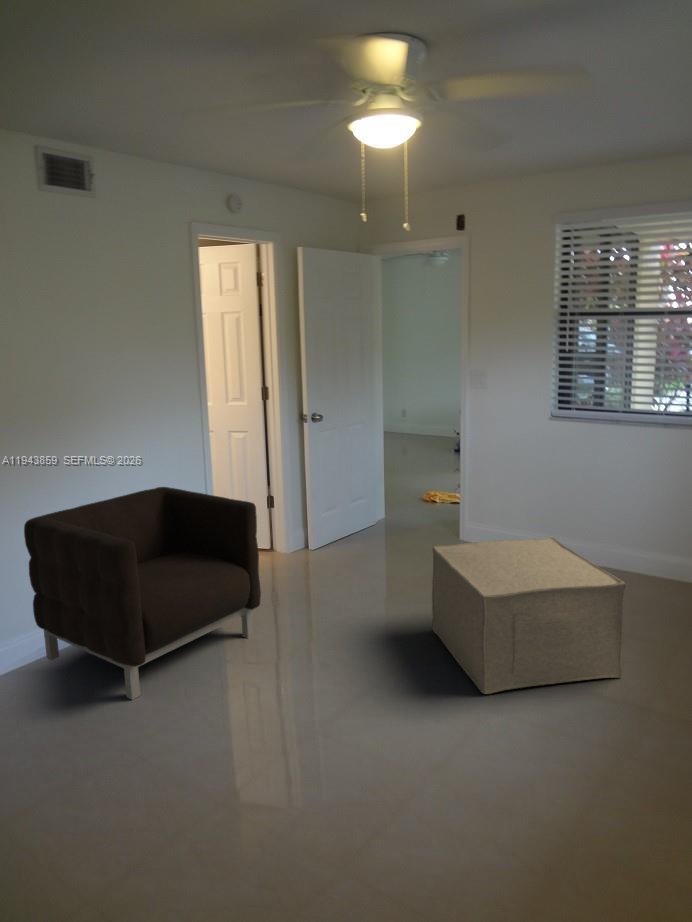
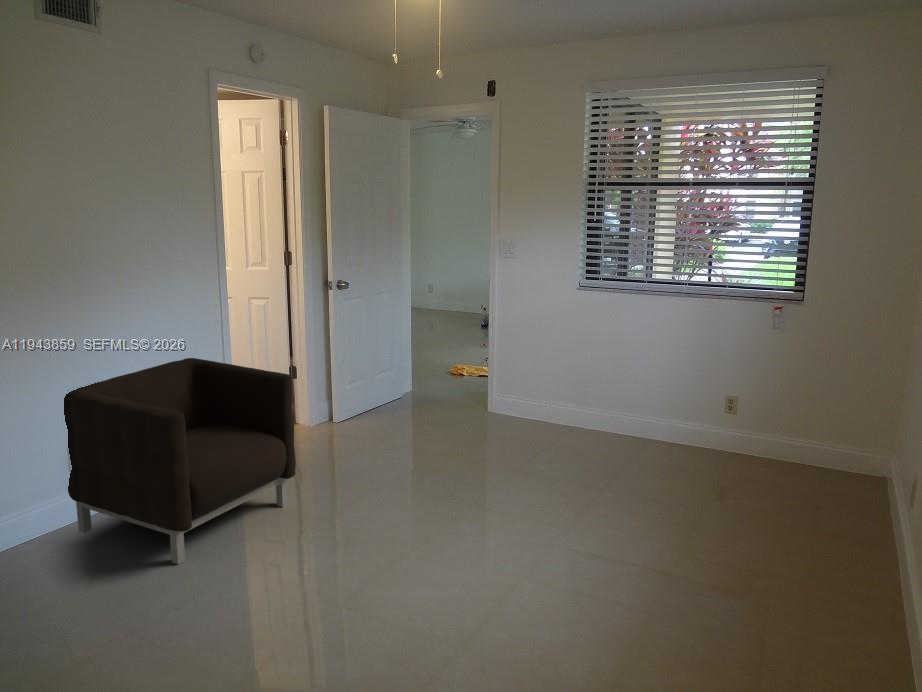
ottoman: present [432,537,626,694] -> none [462,406,635,548]

